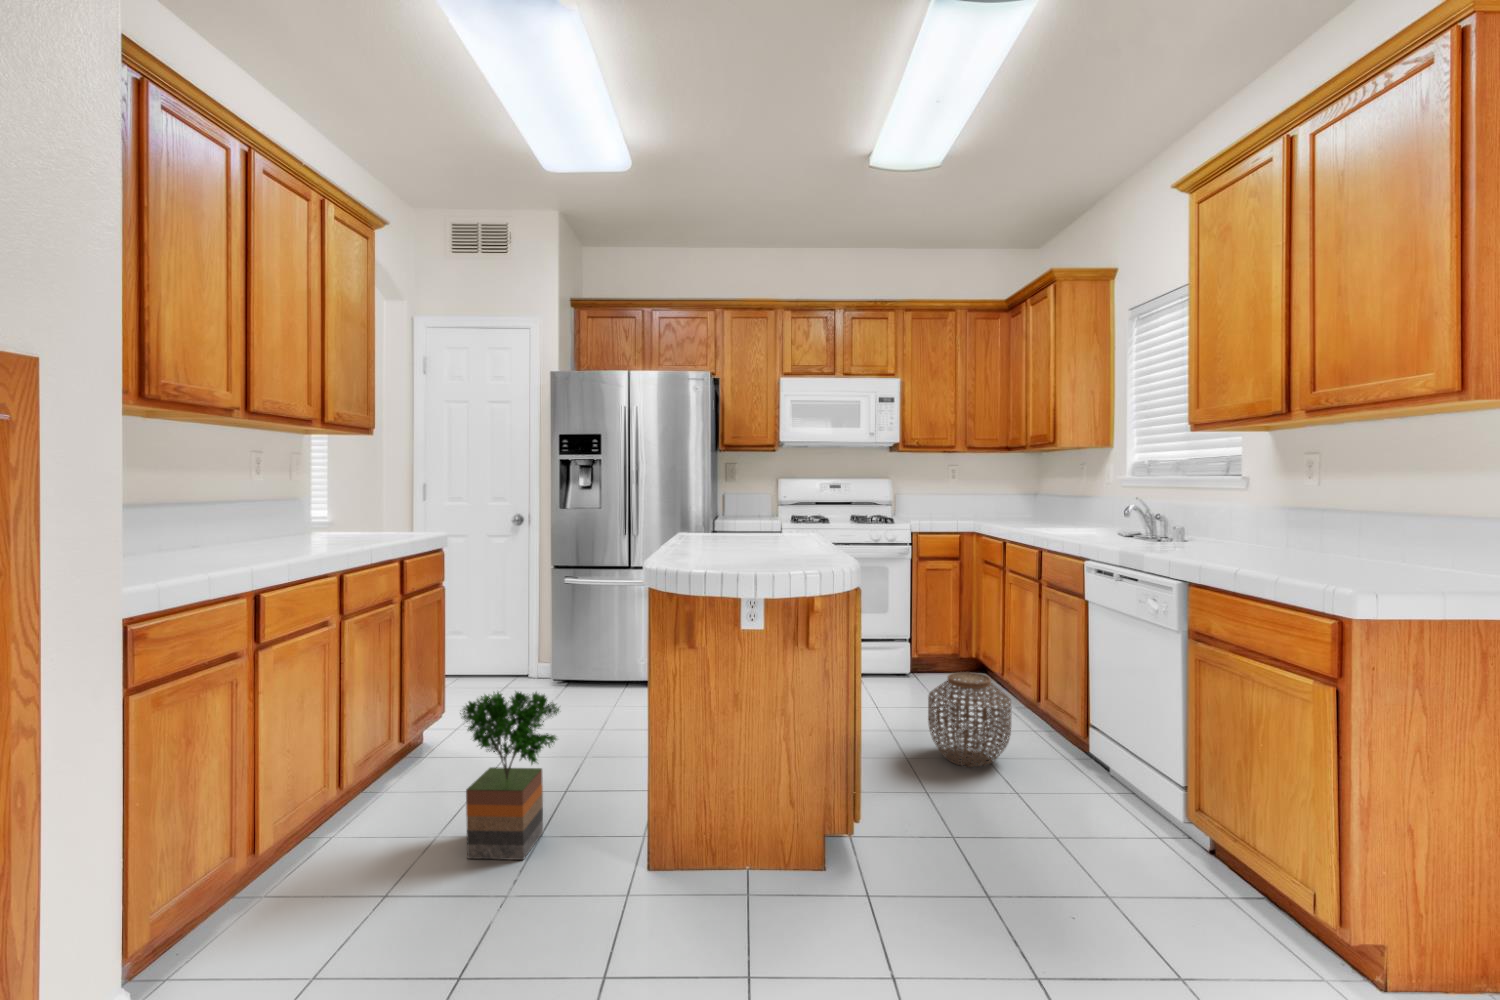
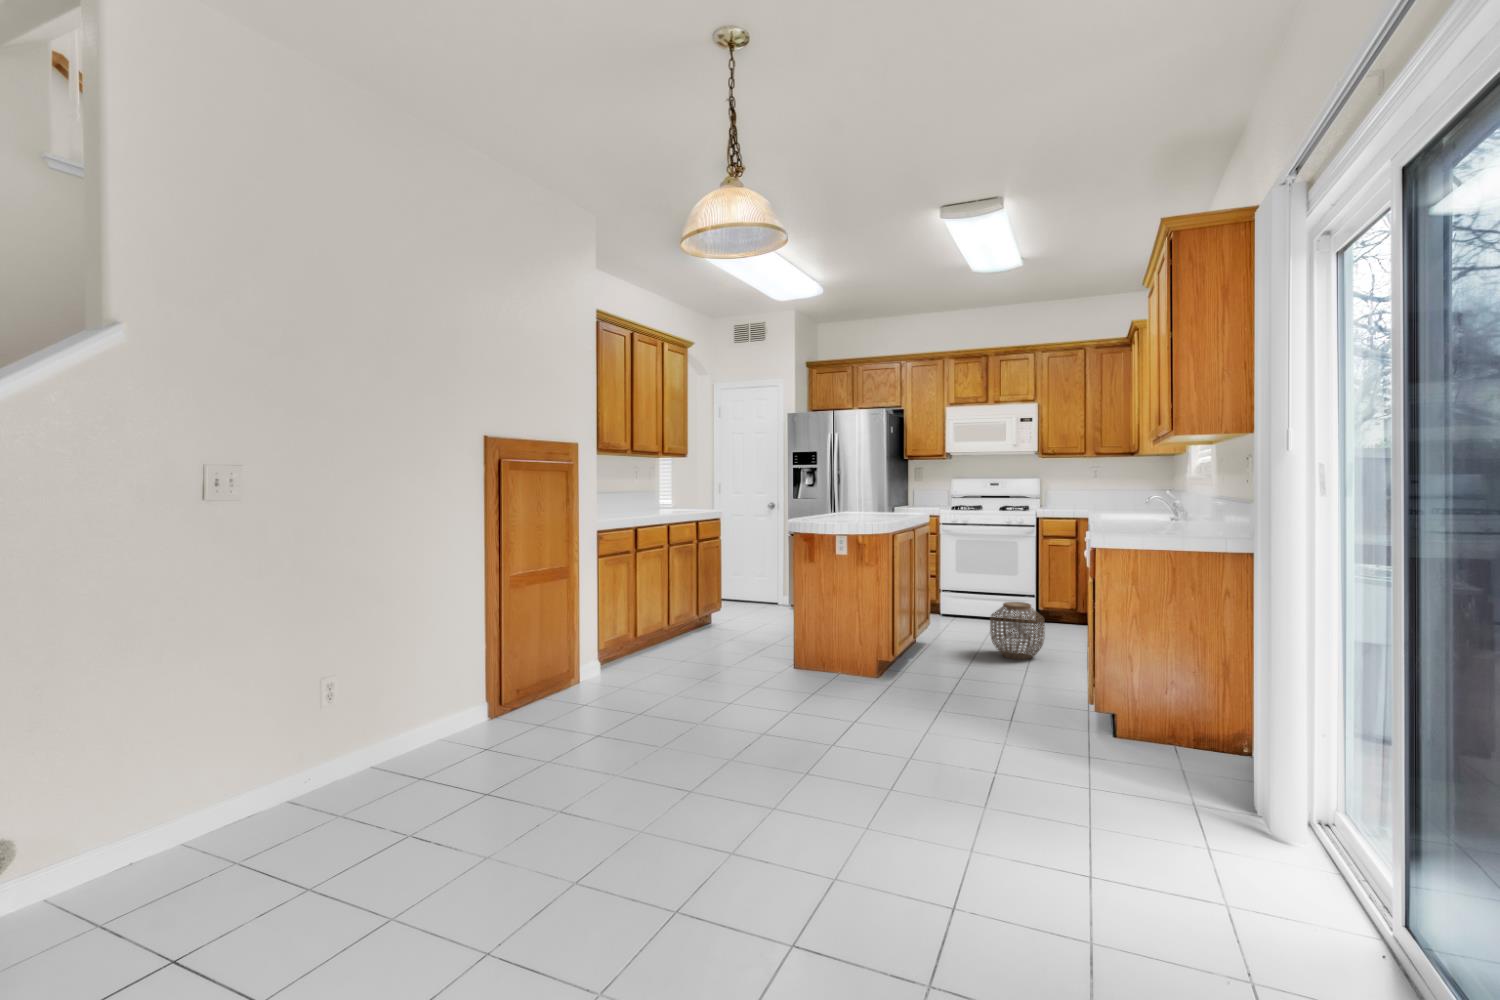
potted tree: present [460,692,559,860] -> none [715,583,763,661]

